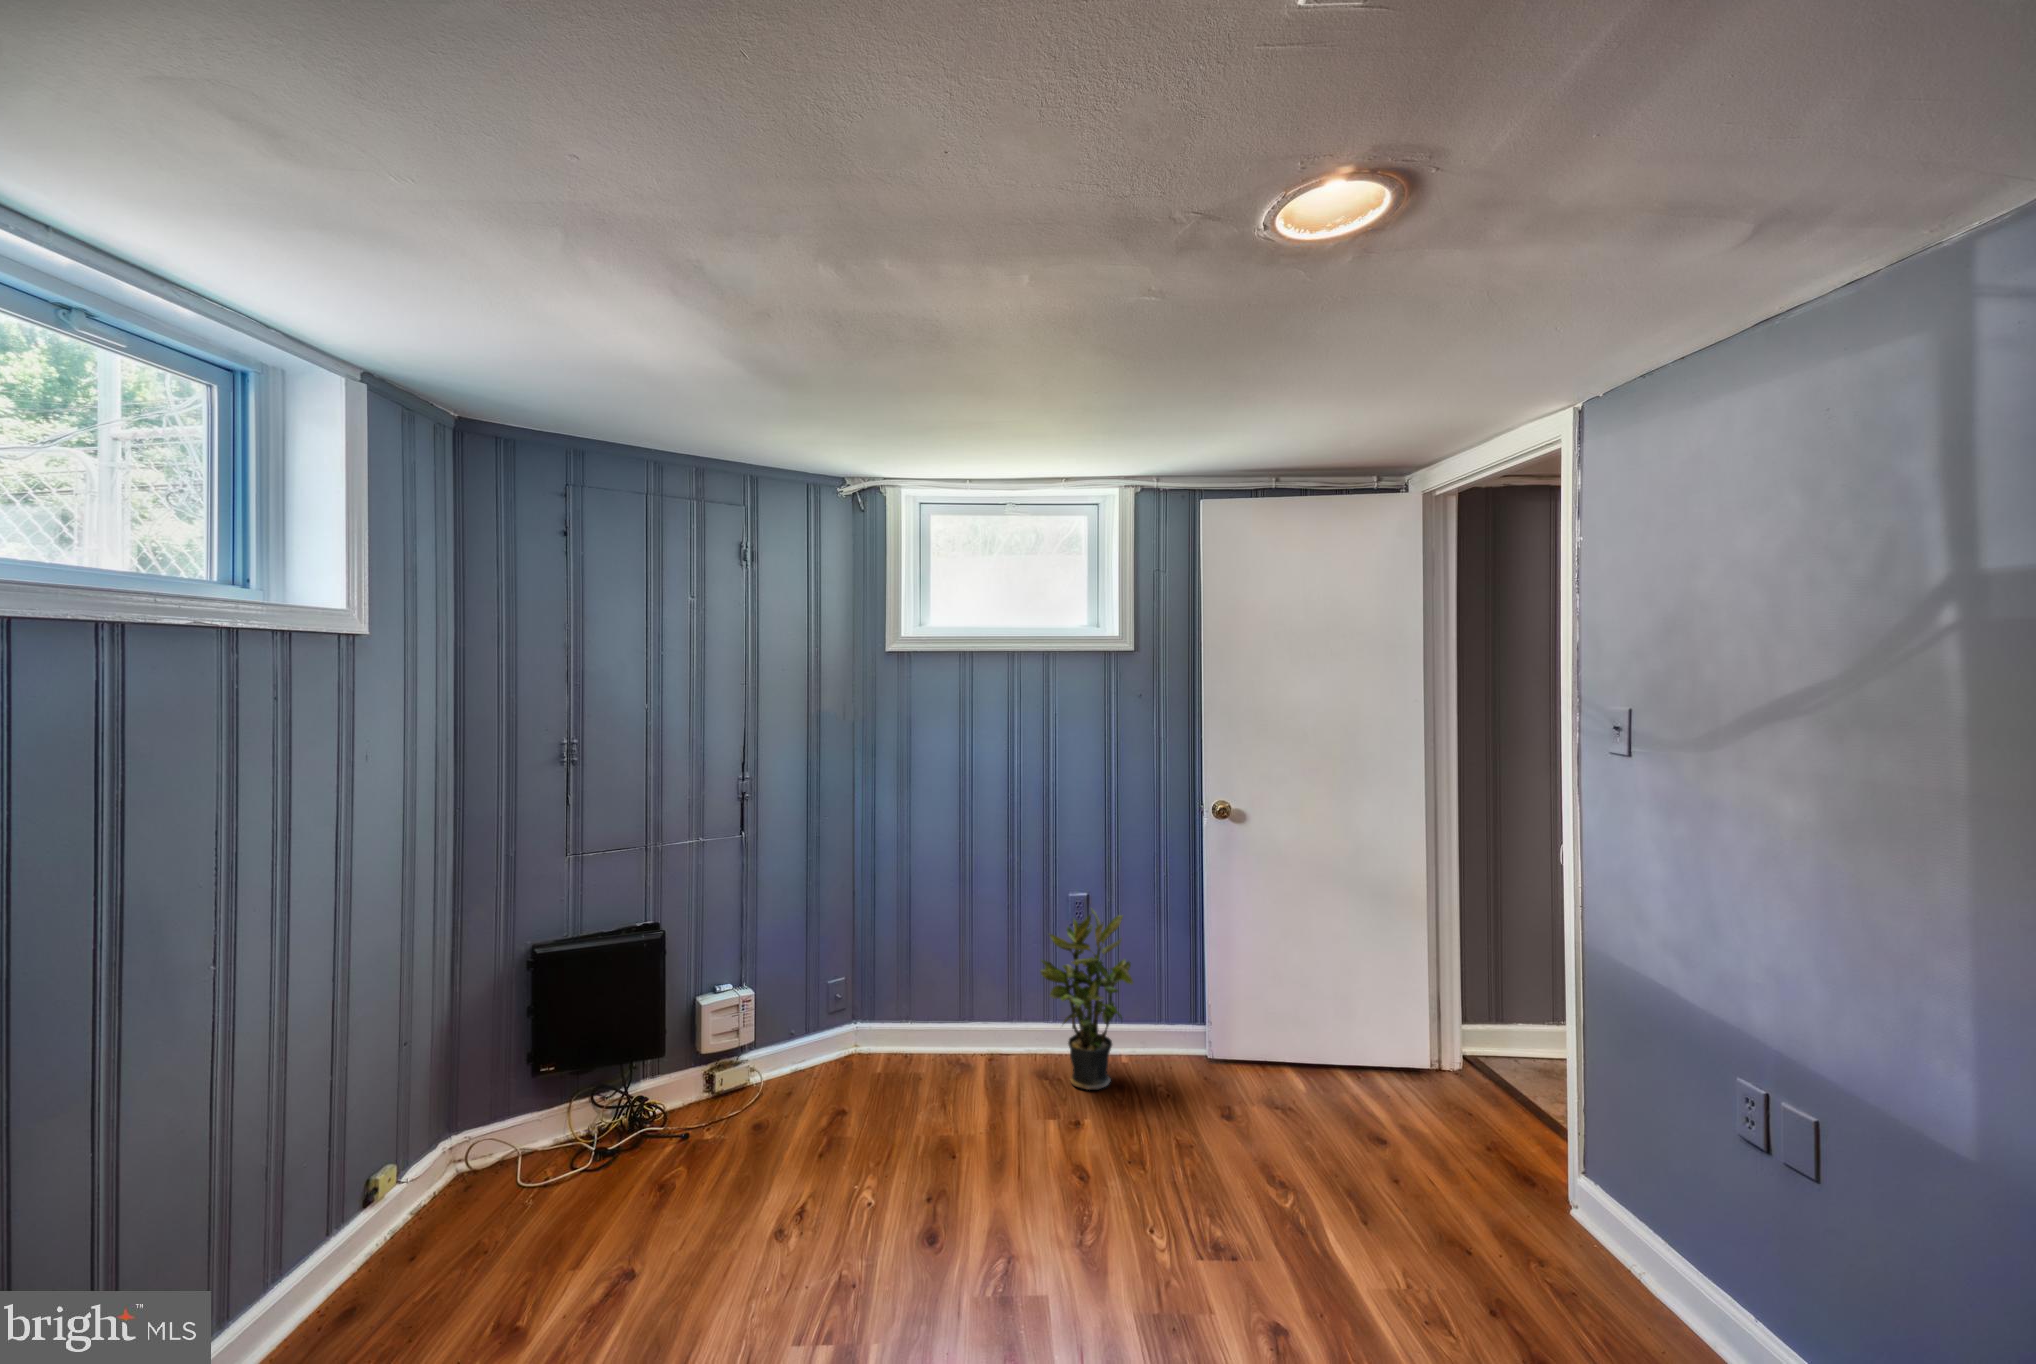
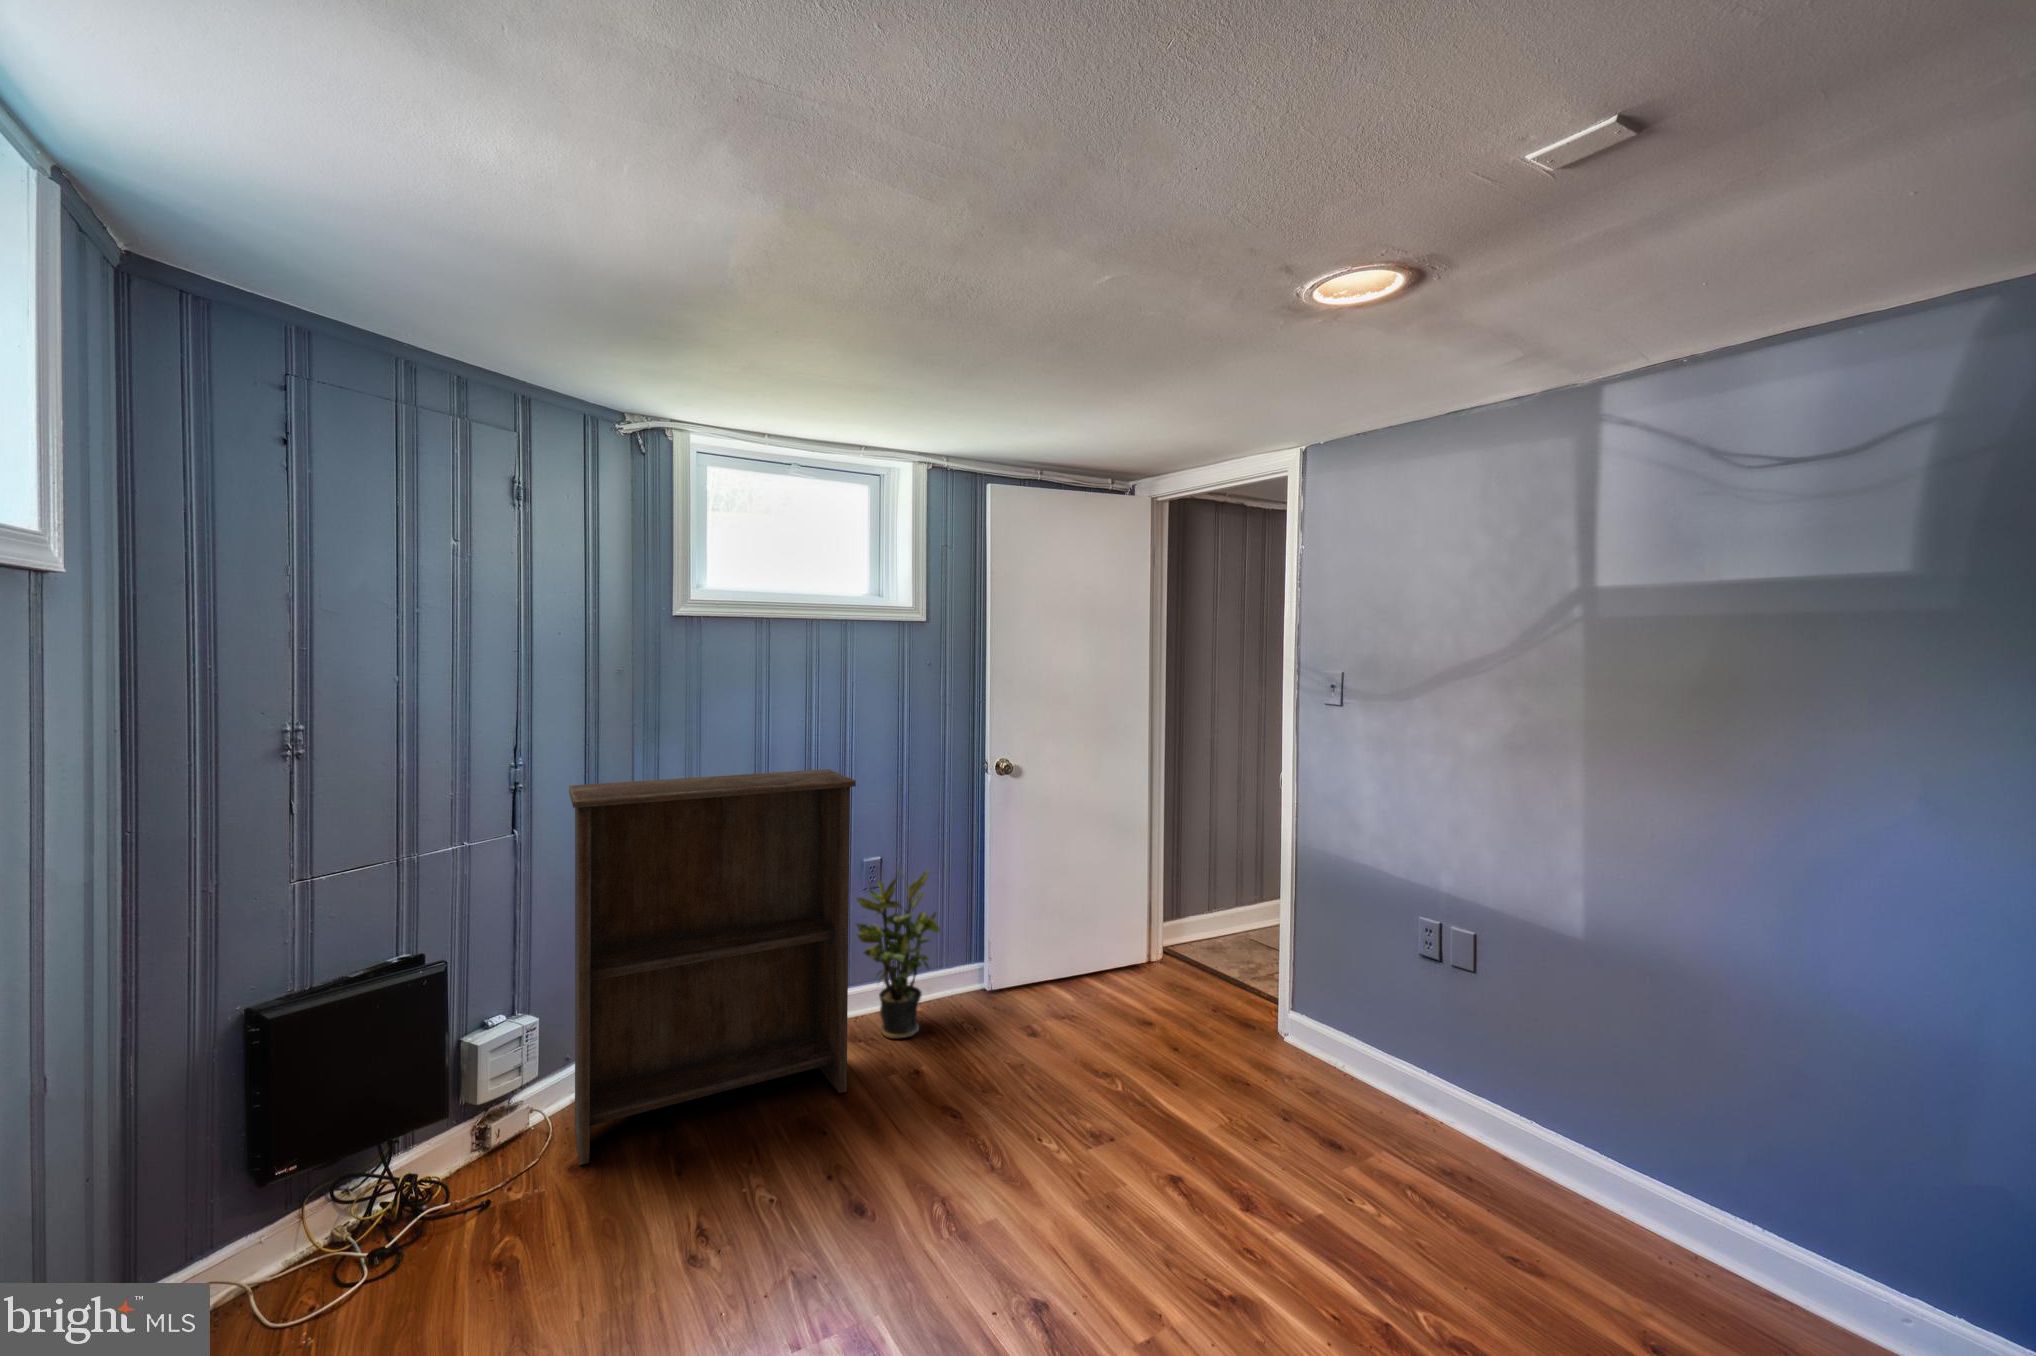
bookshelf: none [757,800,1005,1126] -> present [569,769,856,1165]

